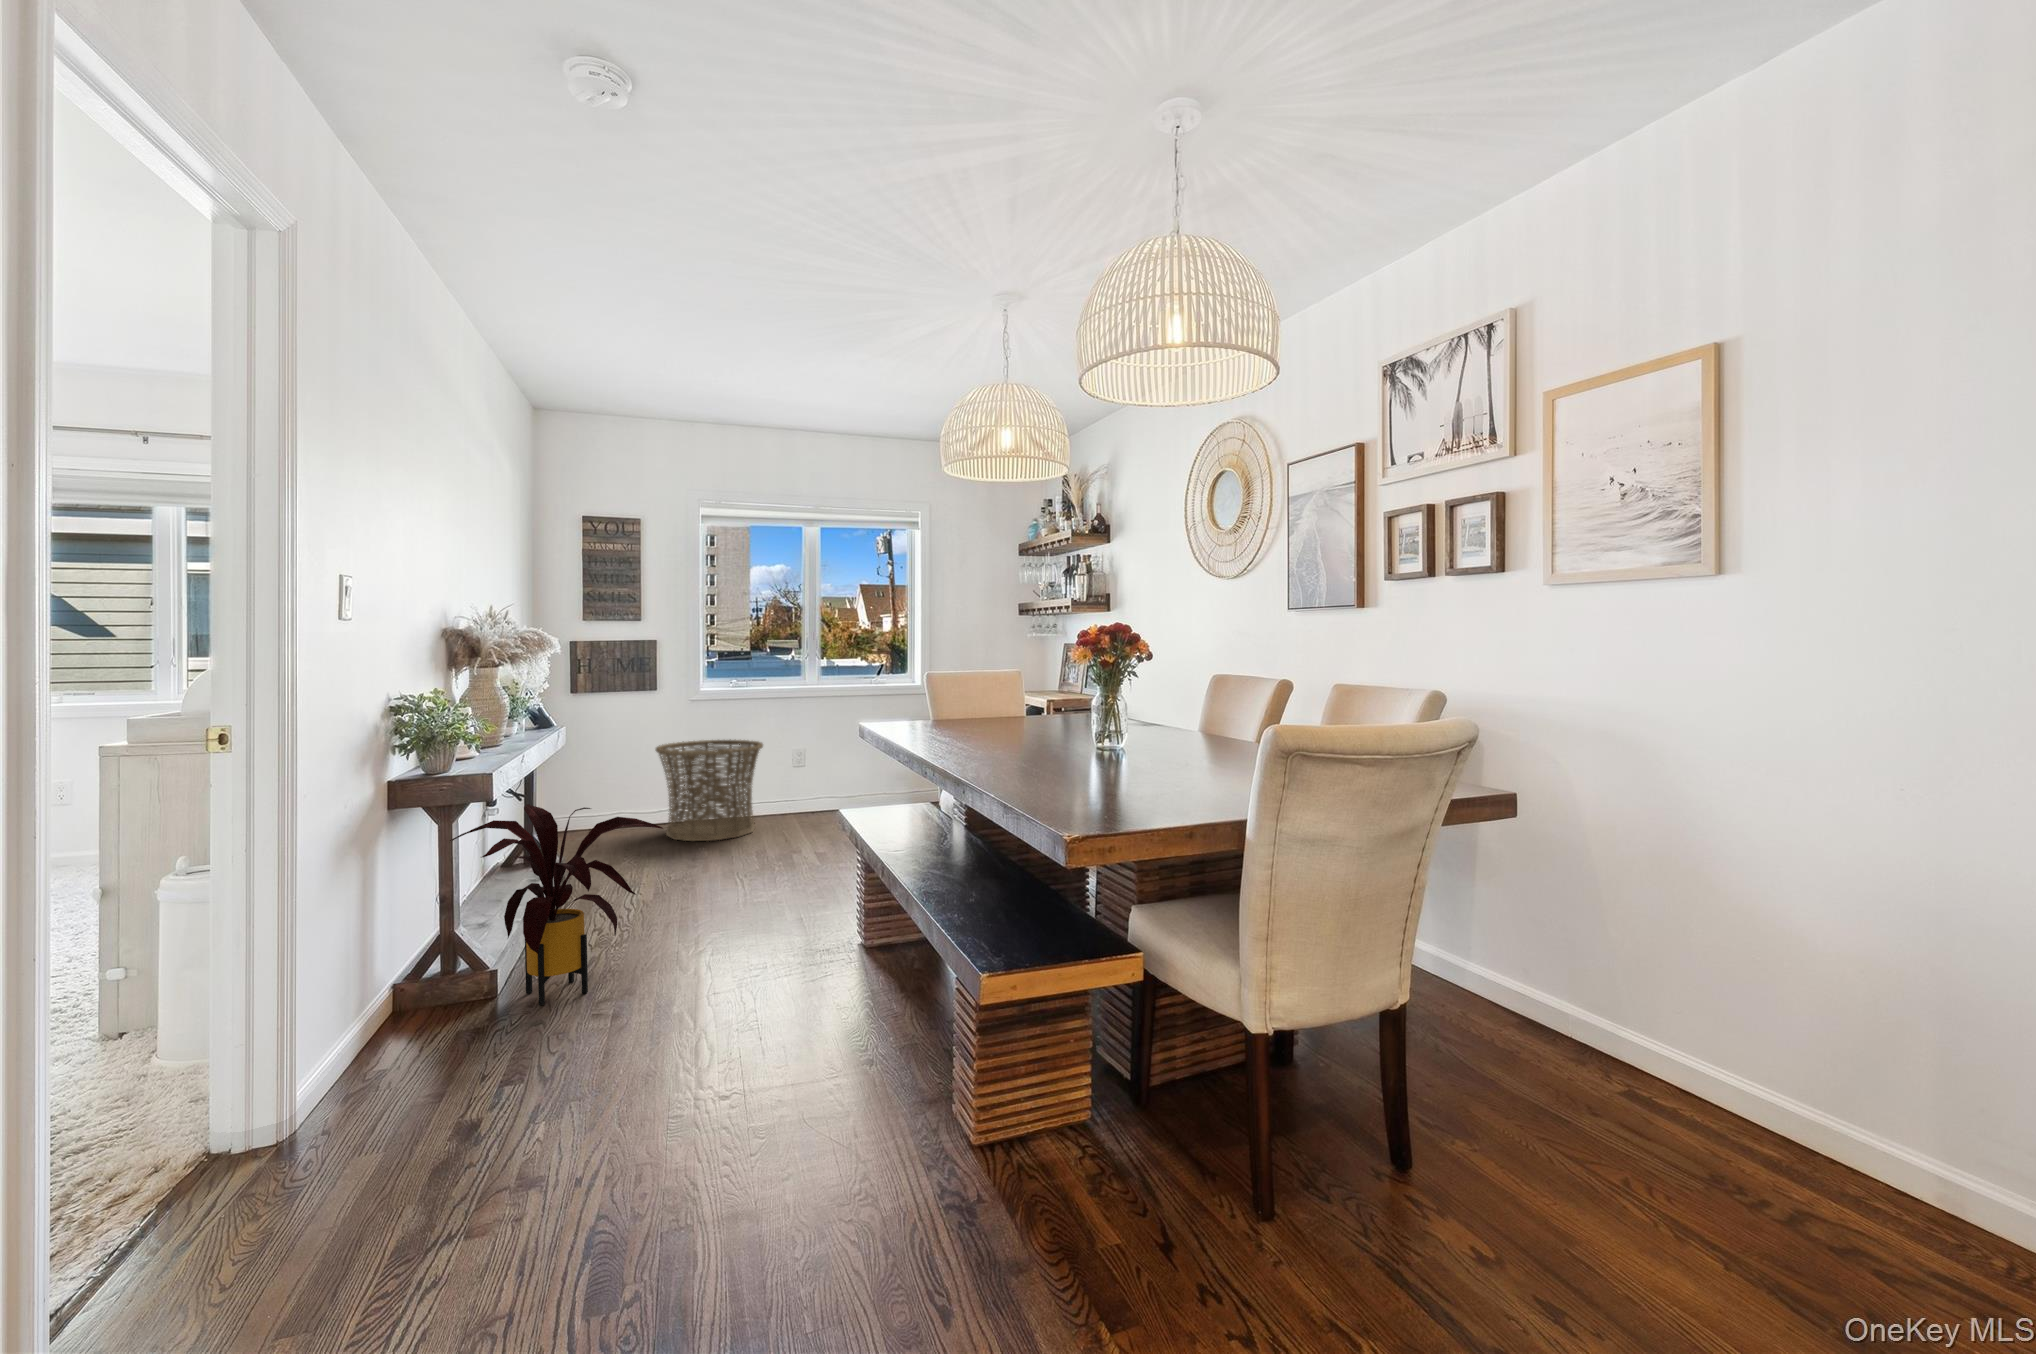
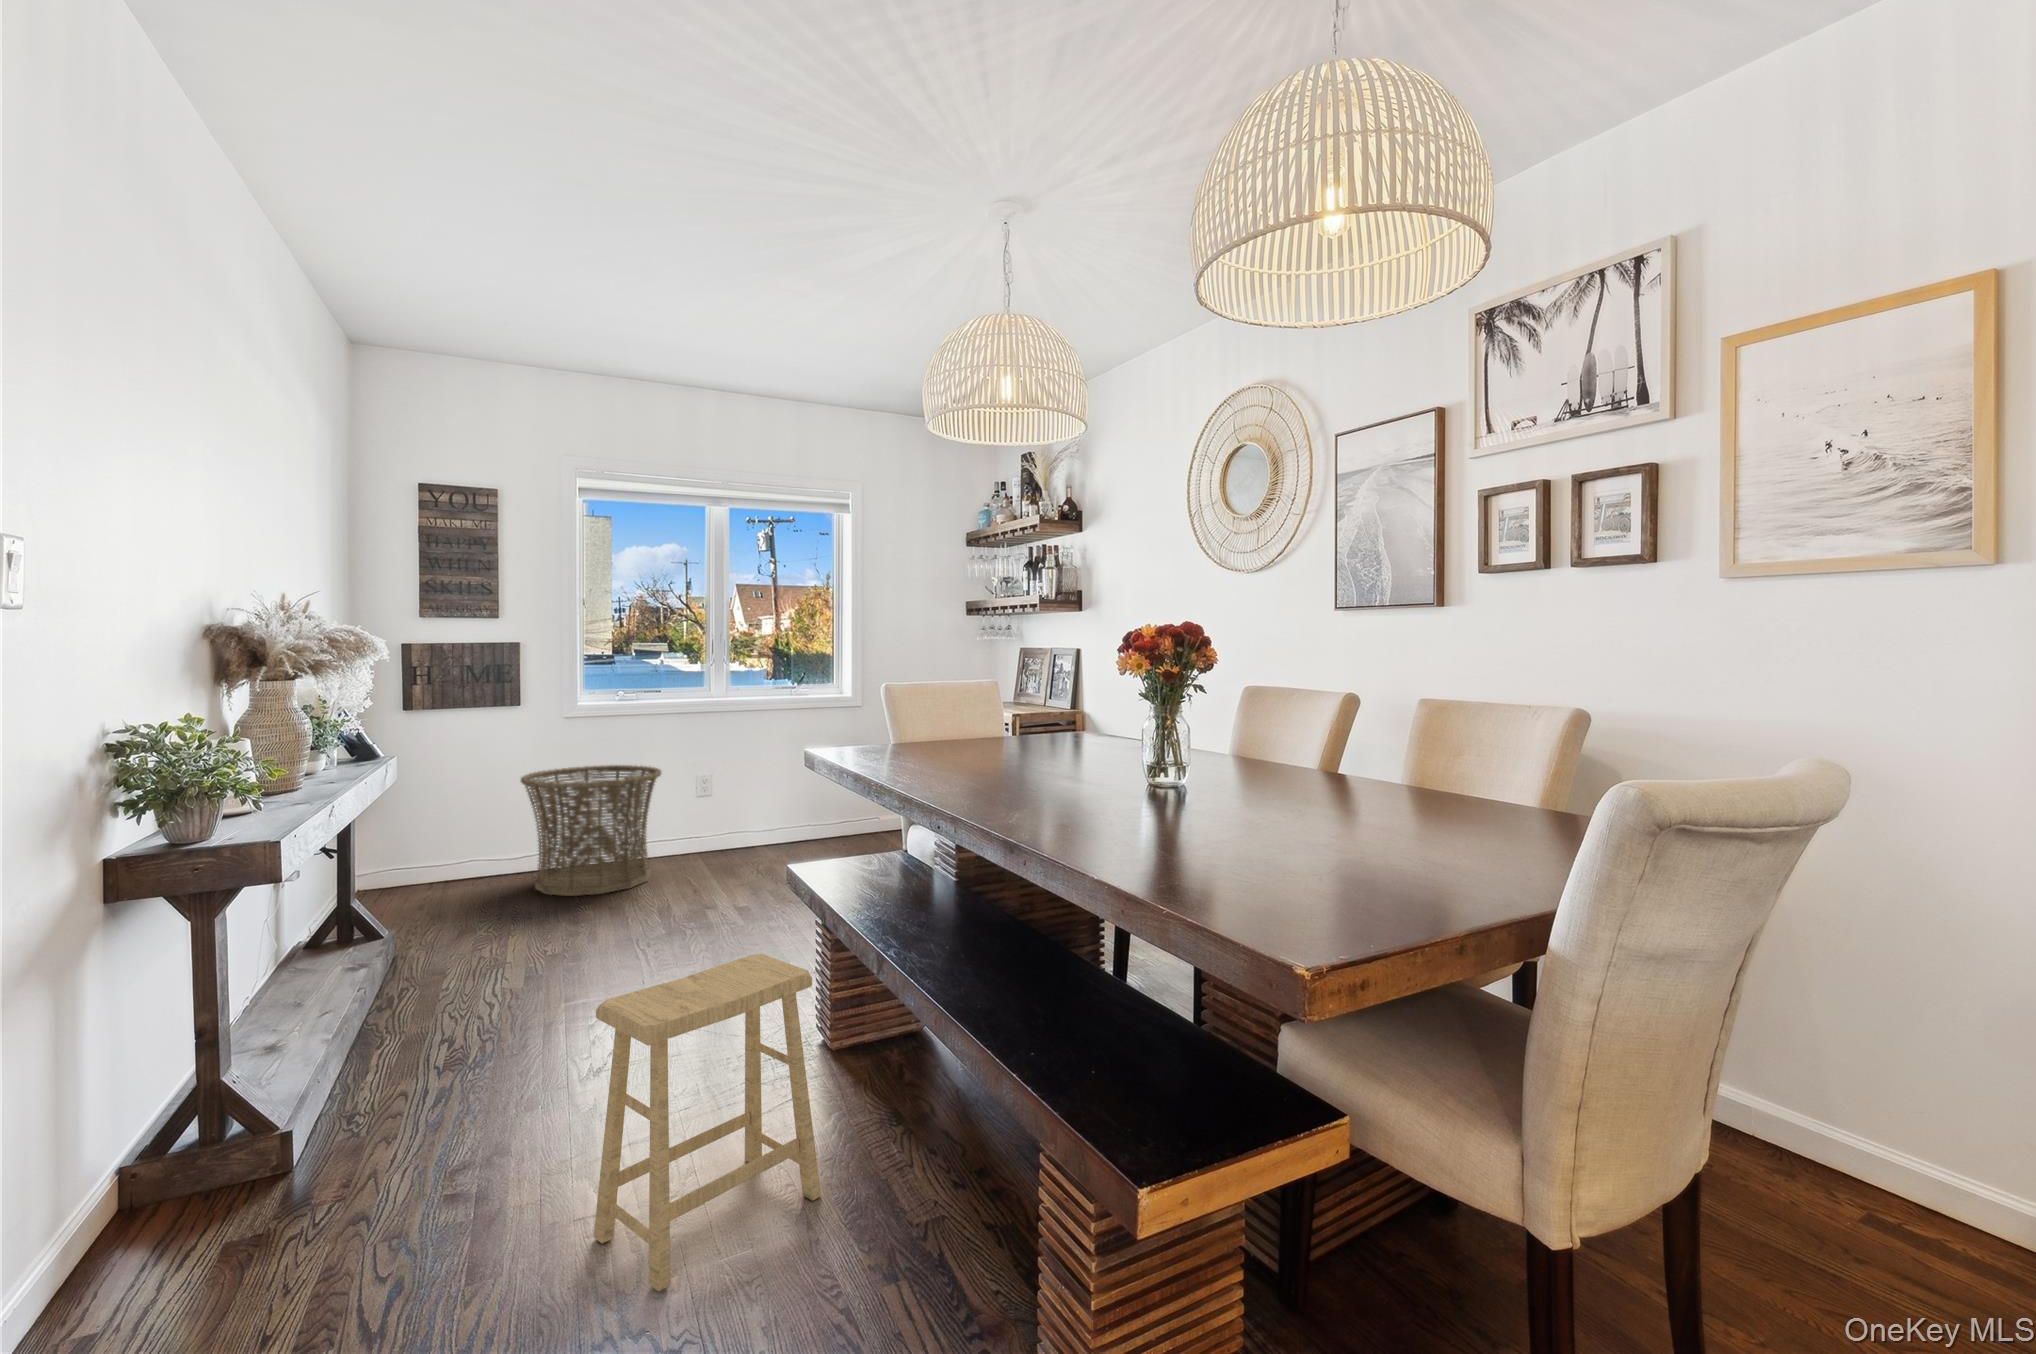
house plant: present [450,804,663,1005] -> none [200,879,551,1187]
footstool: none [685,859,837,1065] -> present [594,954,821,1291]

